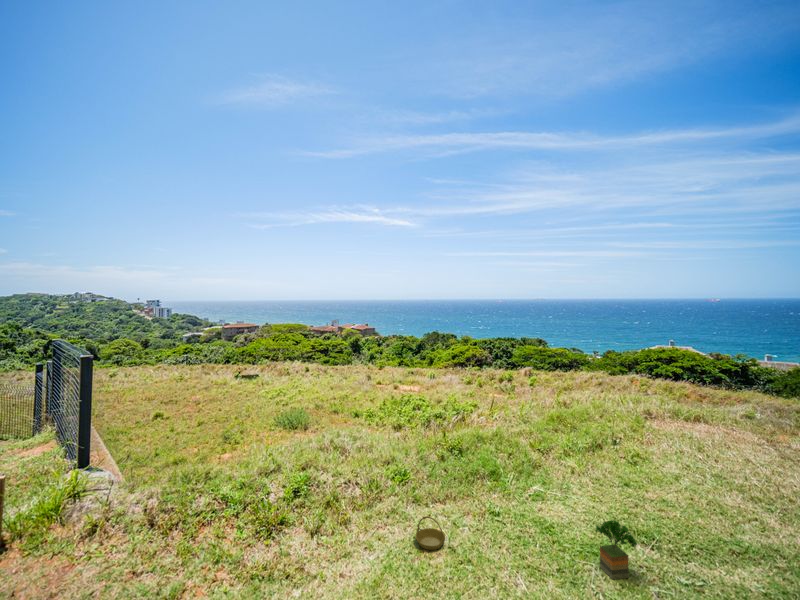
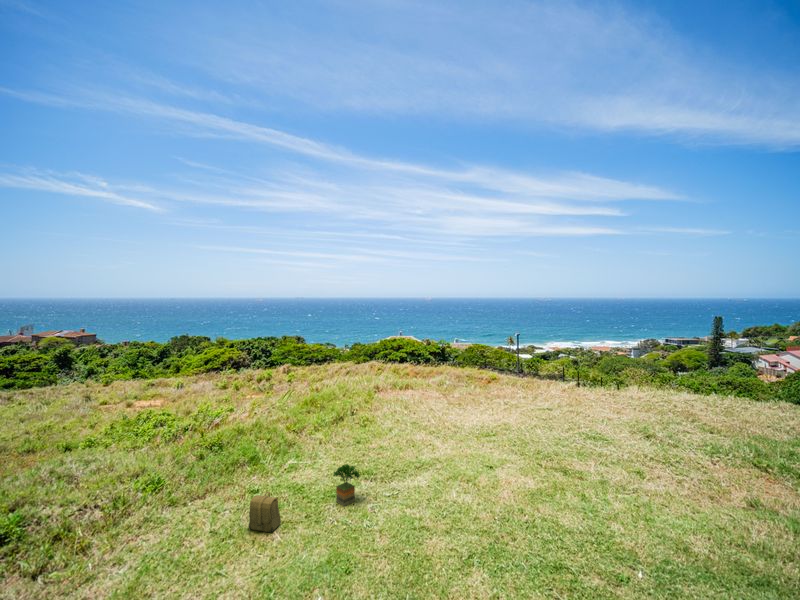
basket: present [416,516,445,550] -> none [175,509,207,539]
backpack: none [488,526,525,580] -> present [249,492,281,532]

